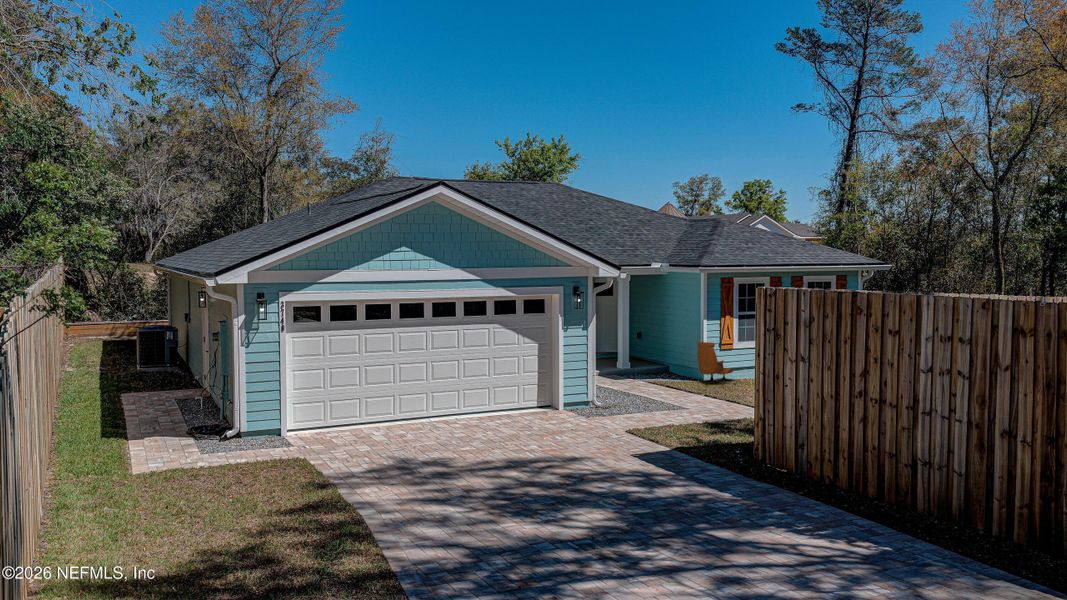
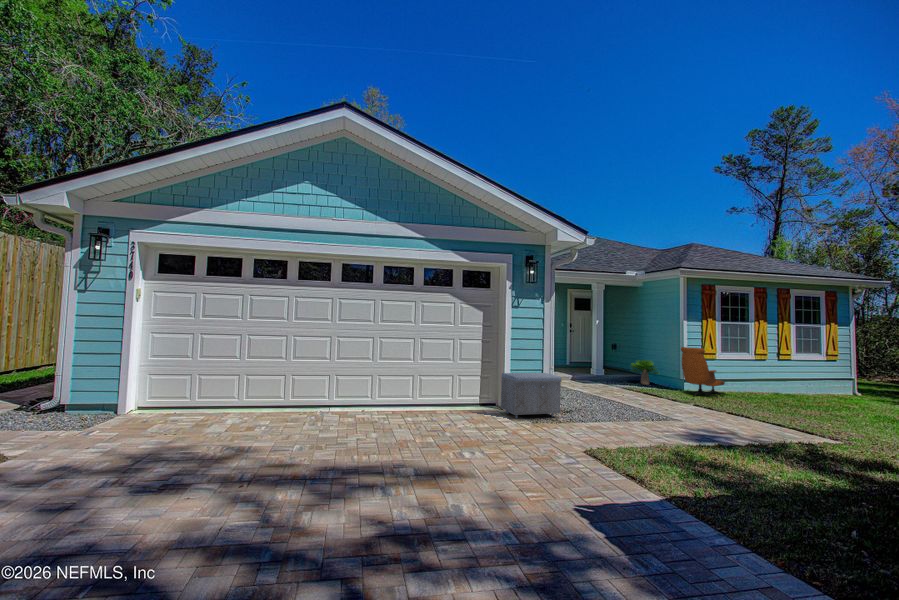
potted plant: none [653,351,684,376] -> present [631,360,659,385]
storage bench: none [559,379,604,415] -> present [501,373,562,418]

